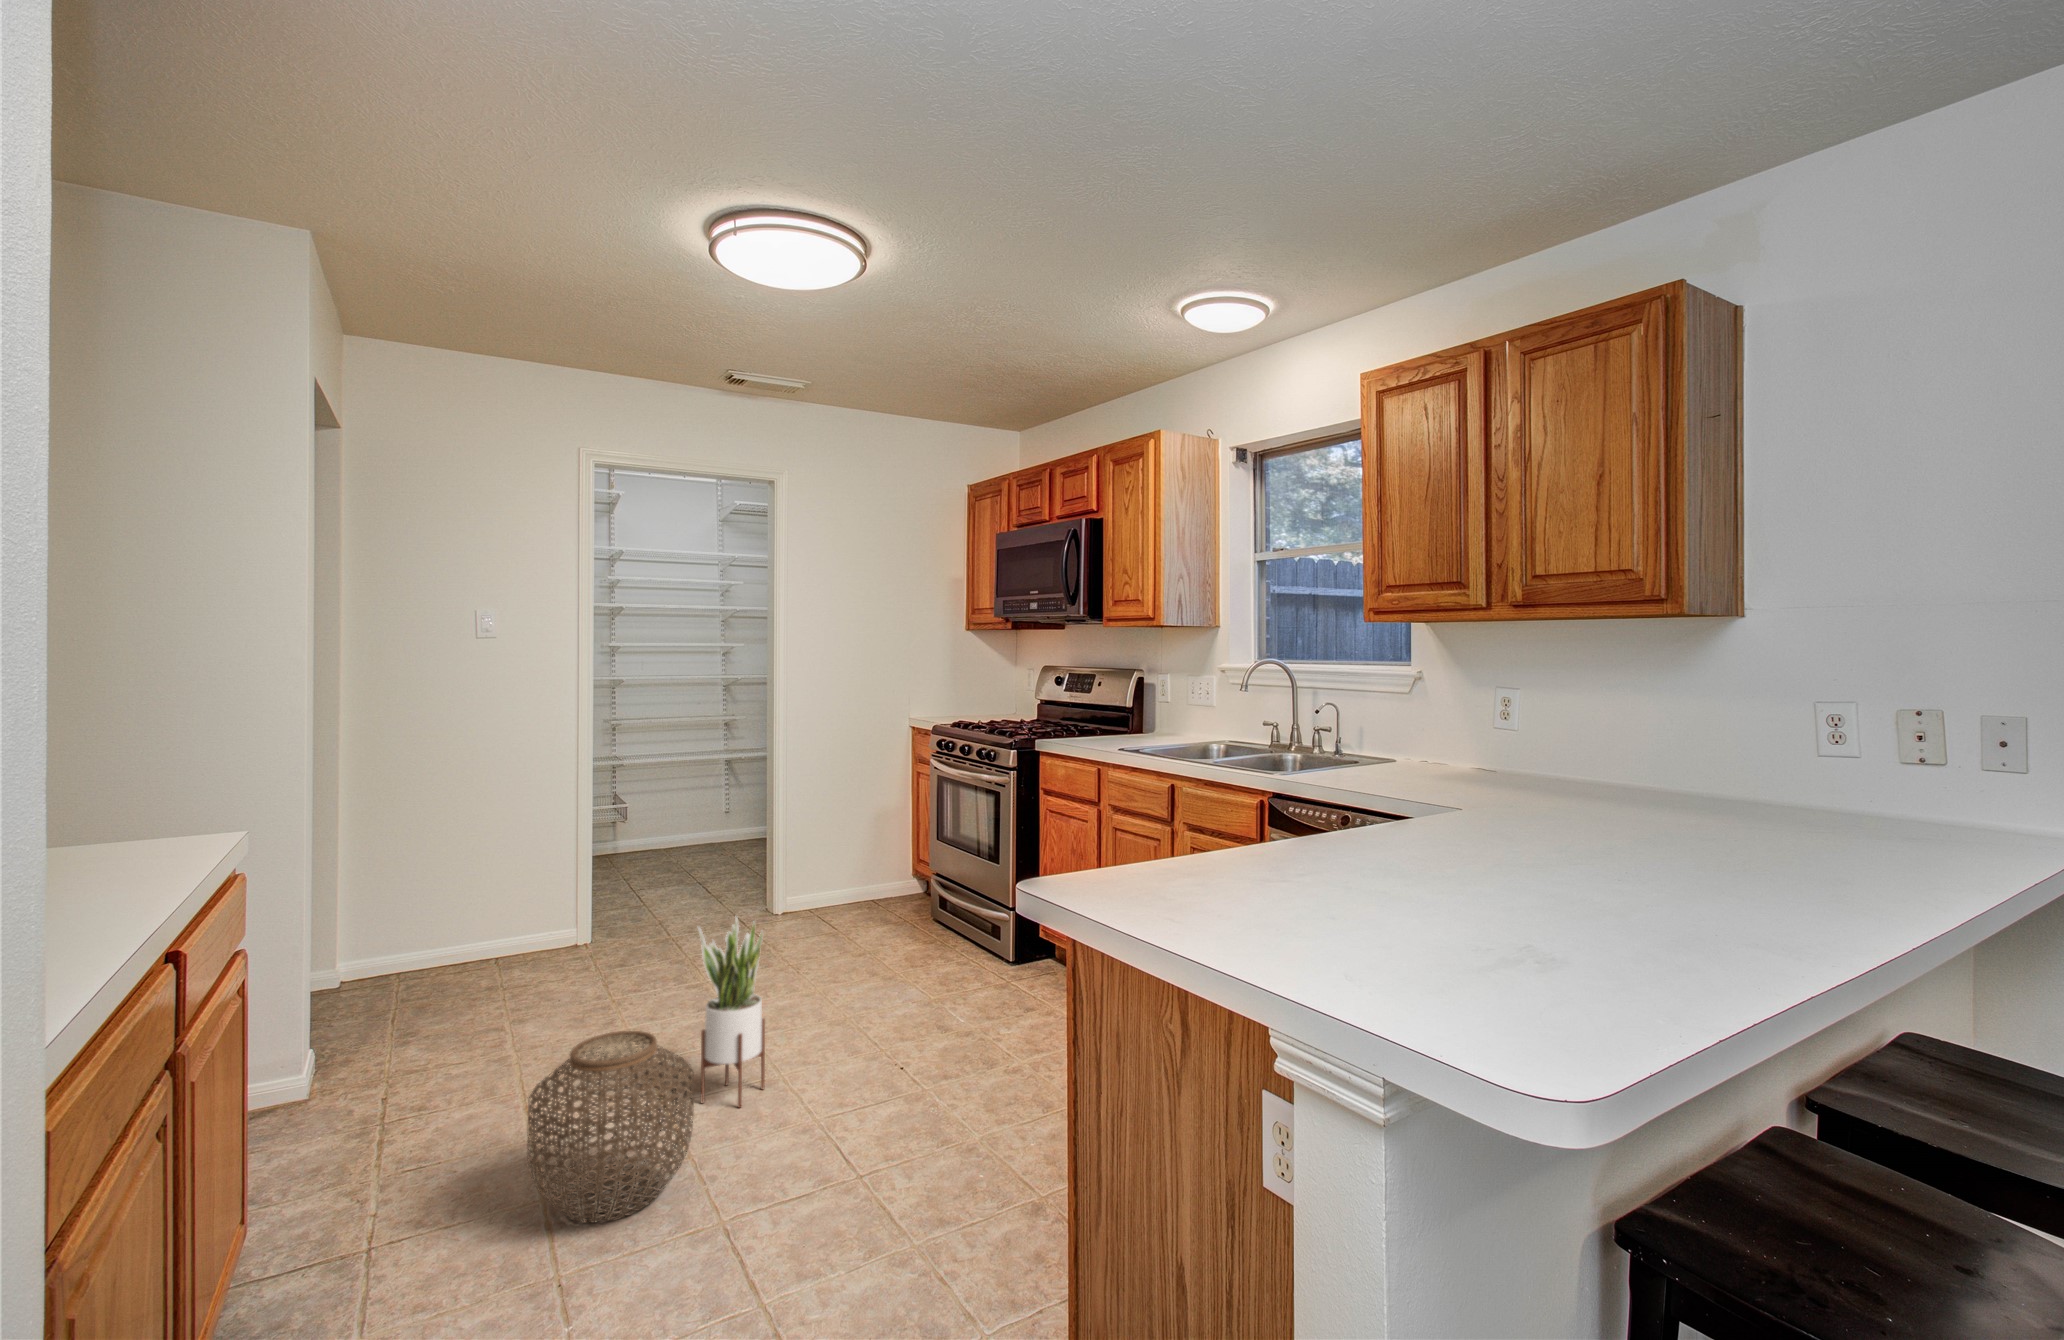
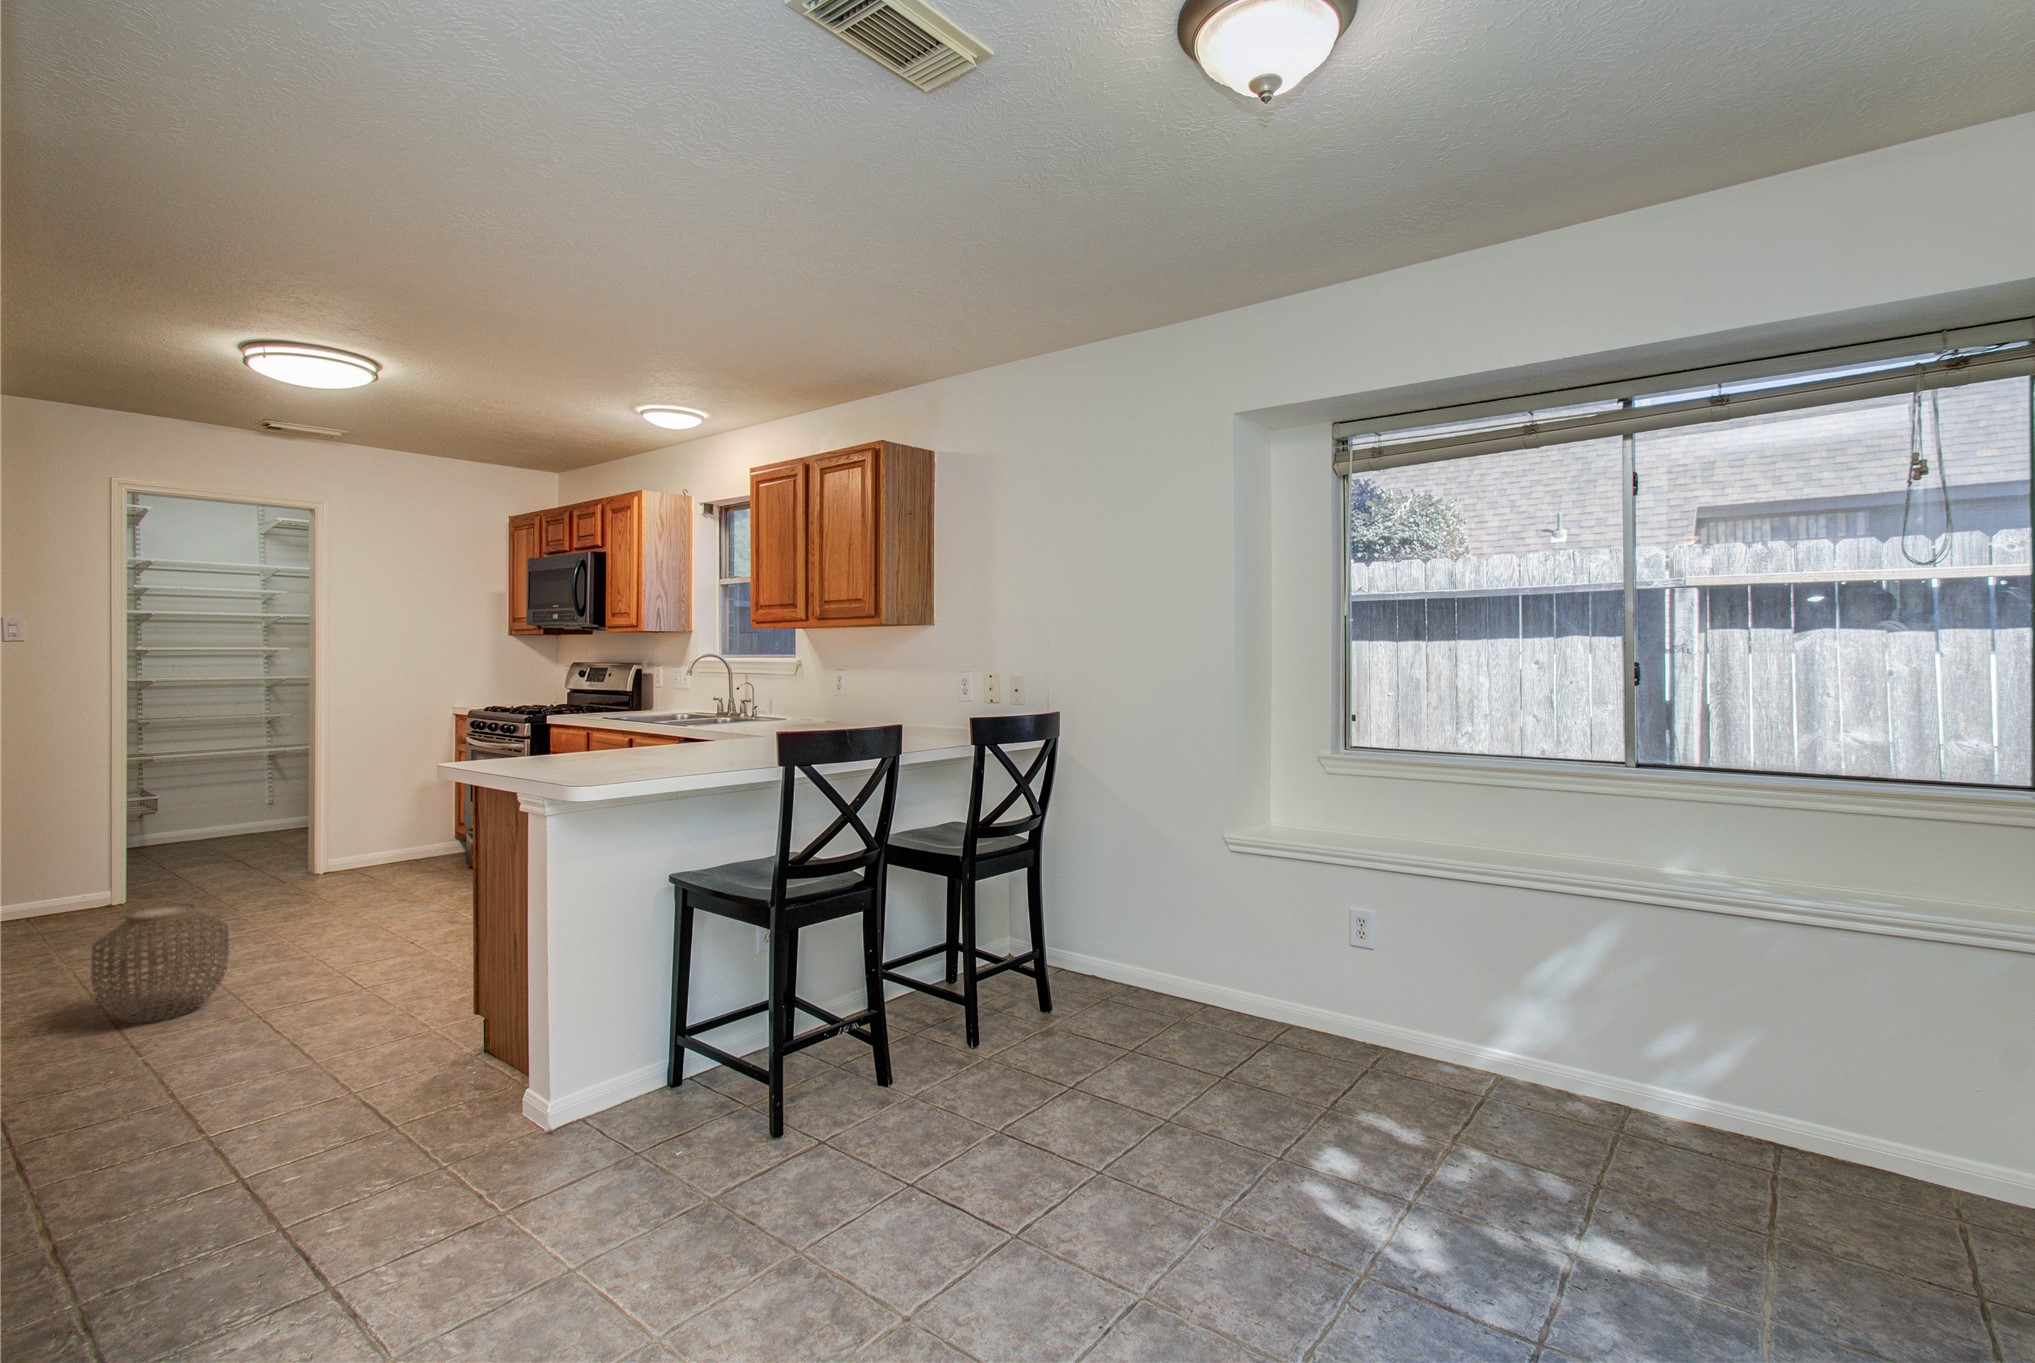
potted plant: present [698,917,765,1108] -> none [232,836,292,969]

